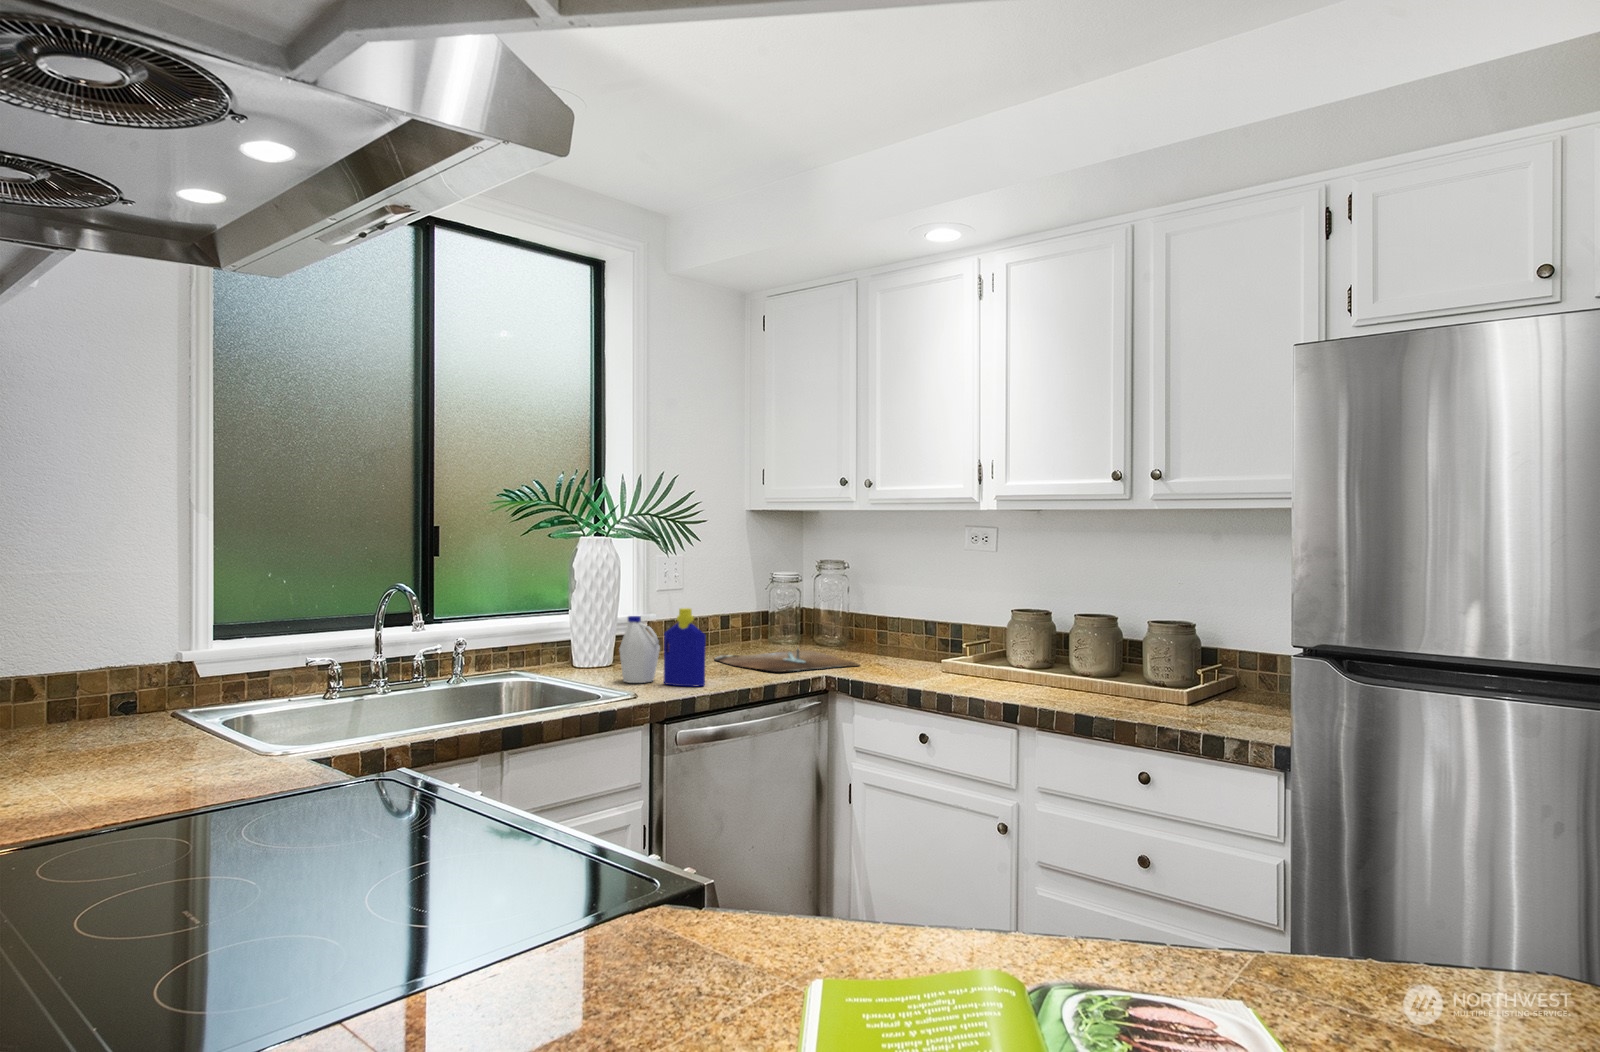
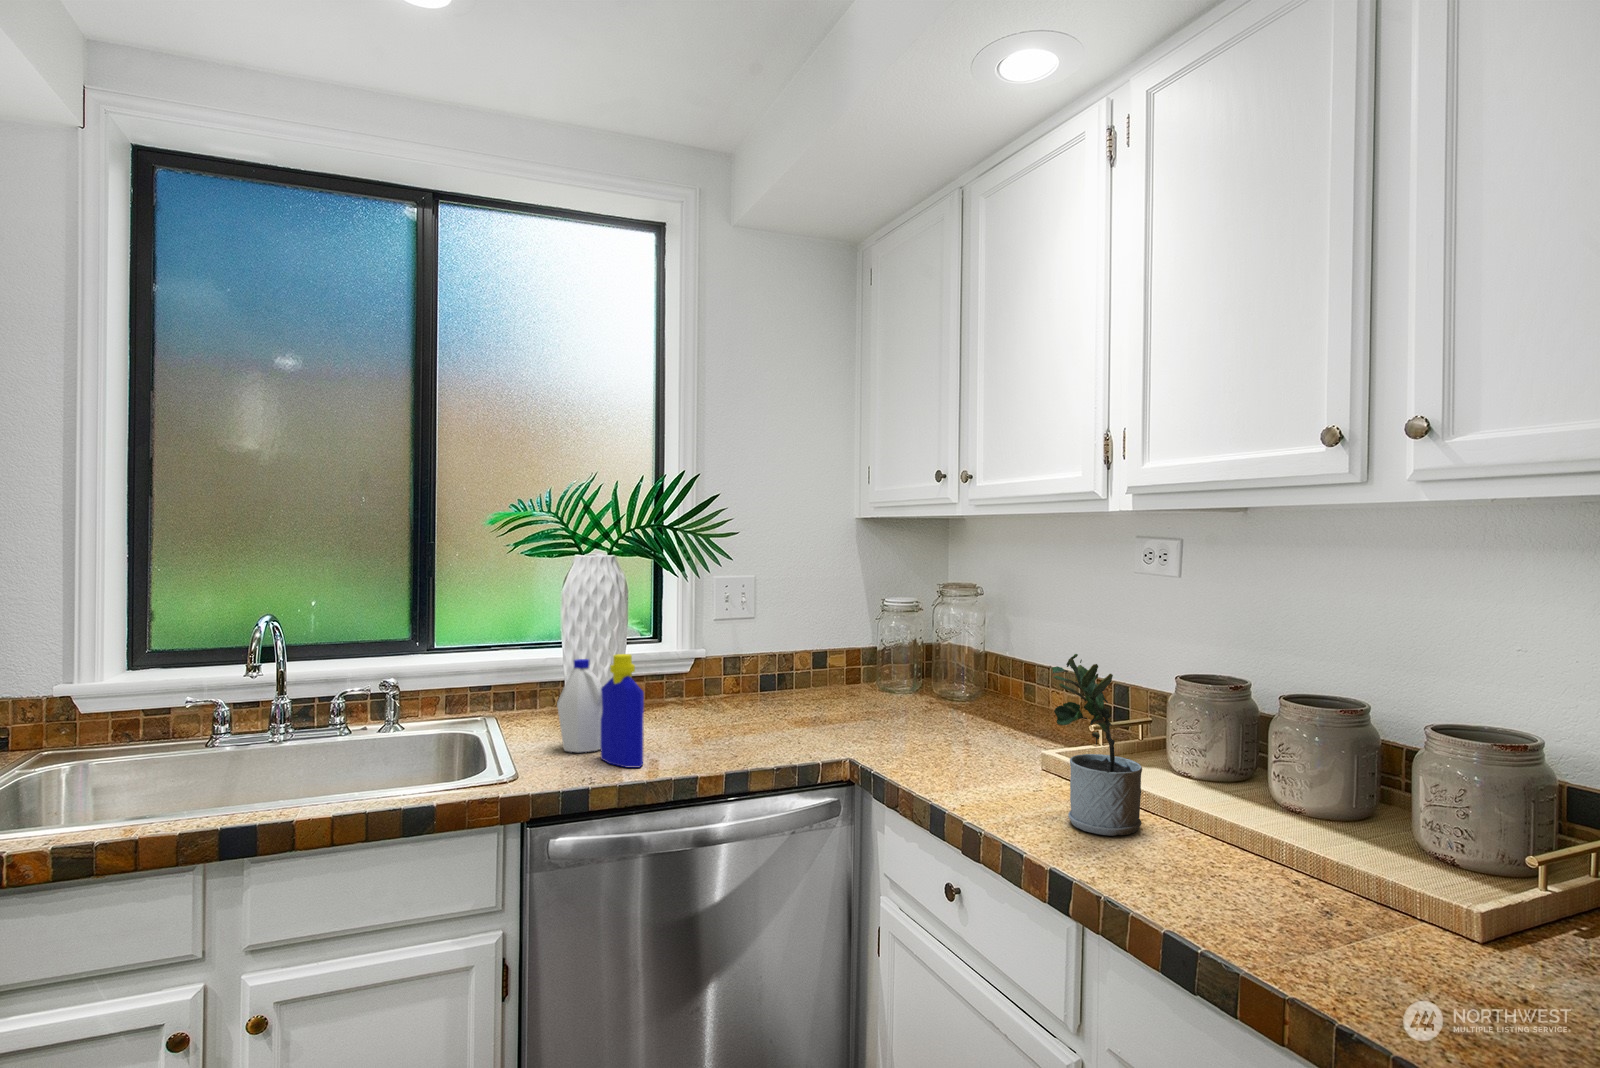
potted plant: none [975,592,1028,688] -> present [1052,654,1142,836]
cutting board: present [715,649,859,672] -> none [754,706,931,749]

